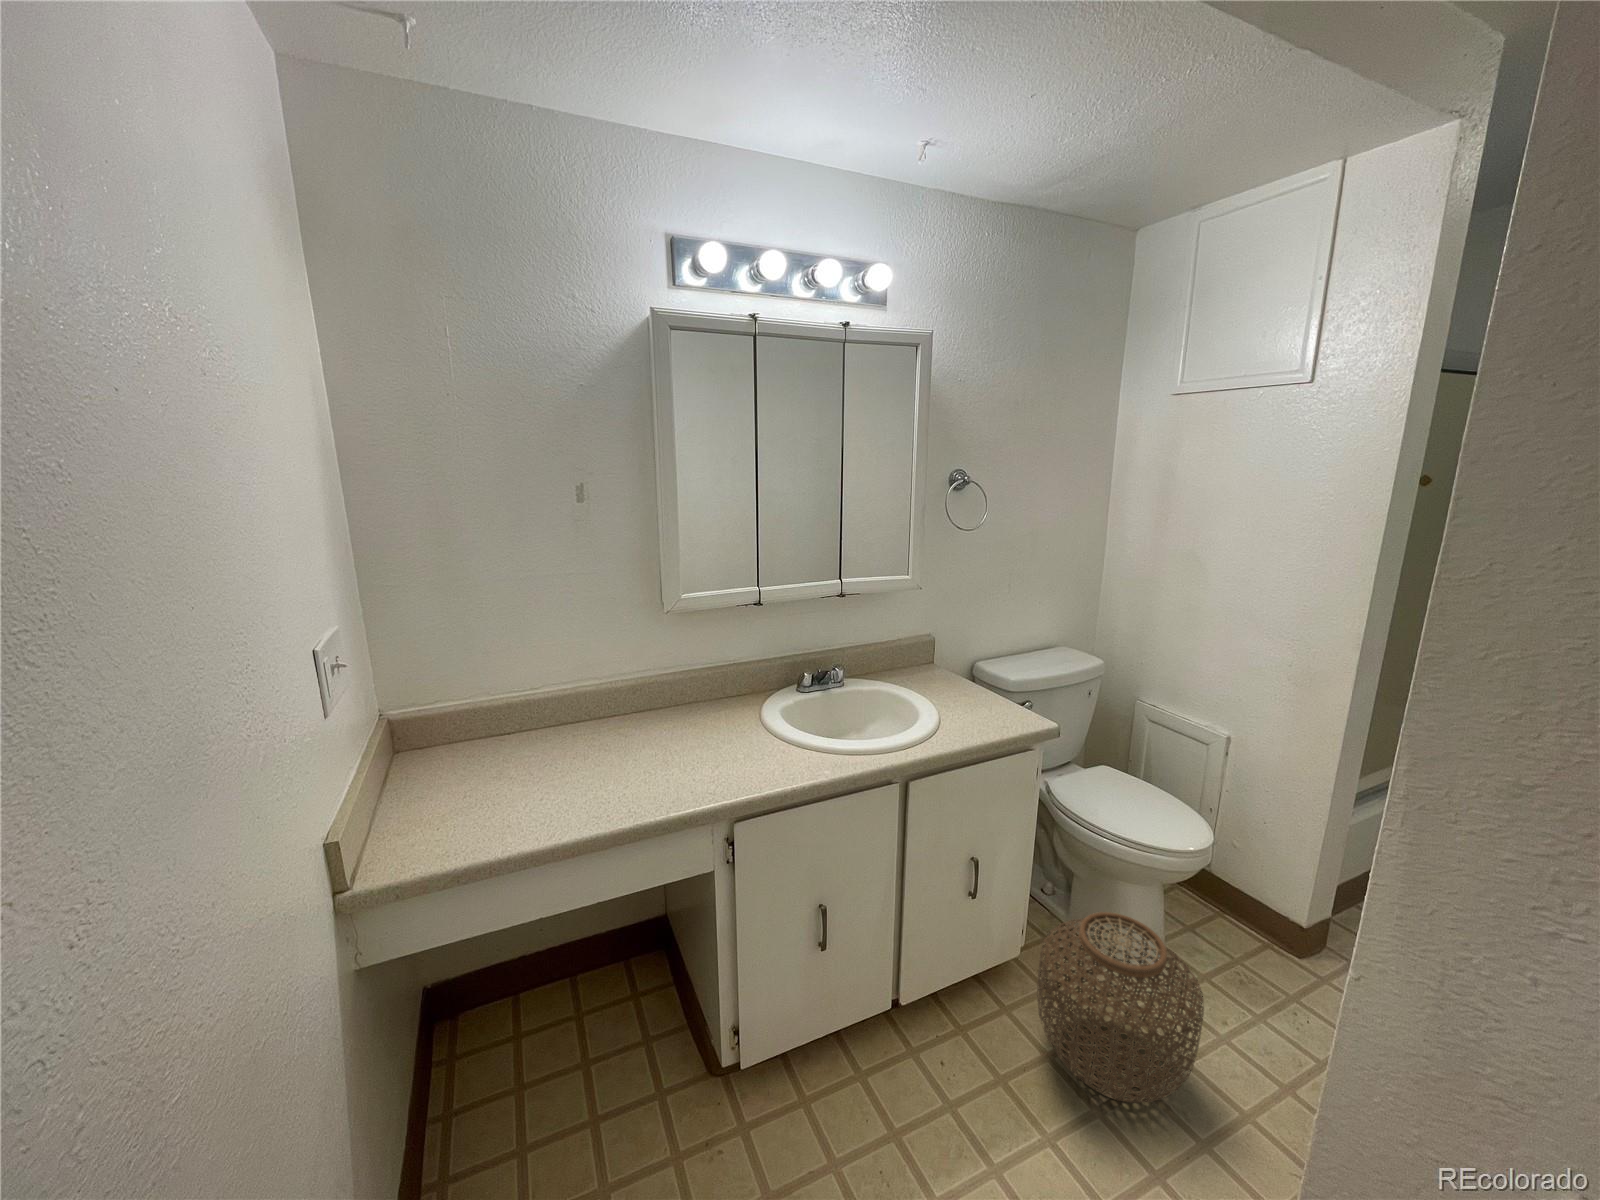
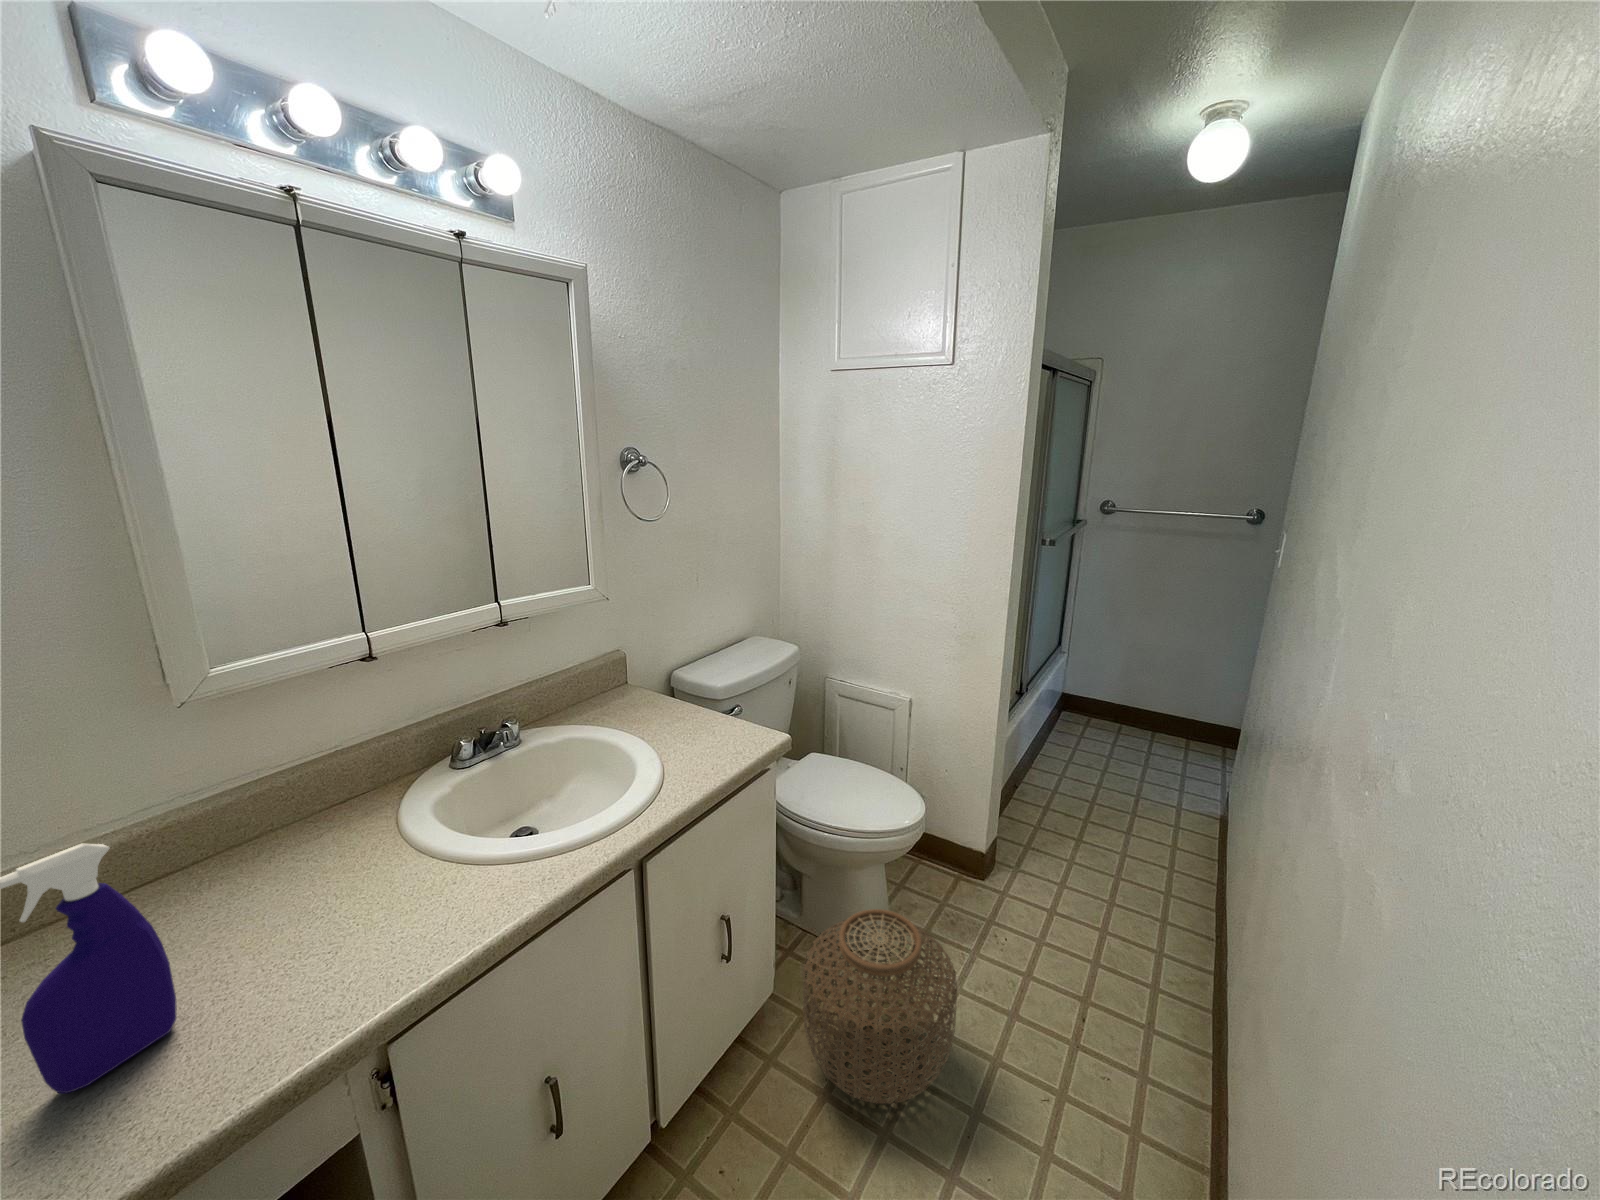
spray bottle: none [584,670,639,793] -> present [0,843,176,1093]

